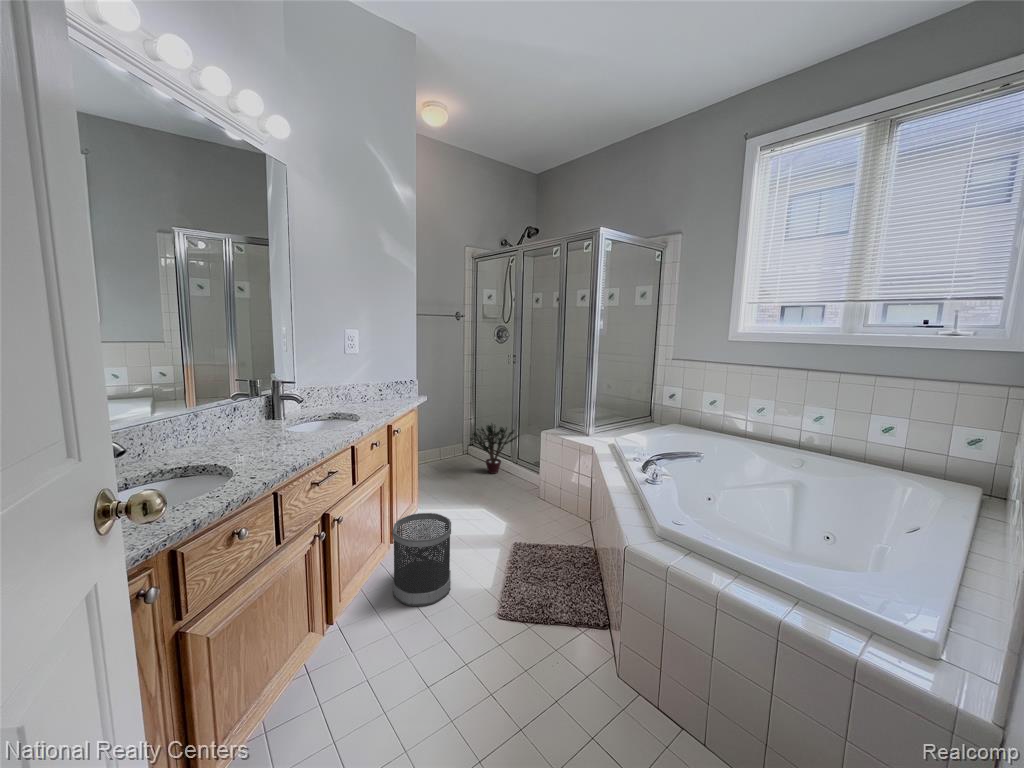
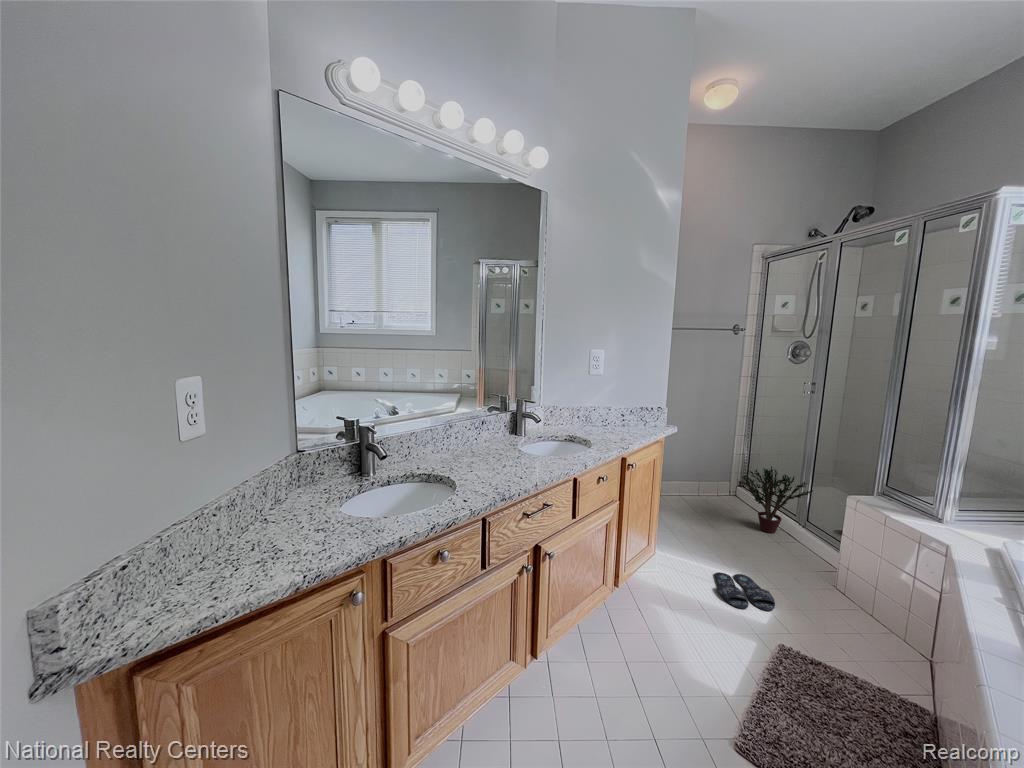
slippers: none [463,507,506,530] -> present [714,572,775,611]
wastebasket: present [393,513,451,606] -> none [609,564,686,683]

